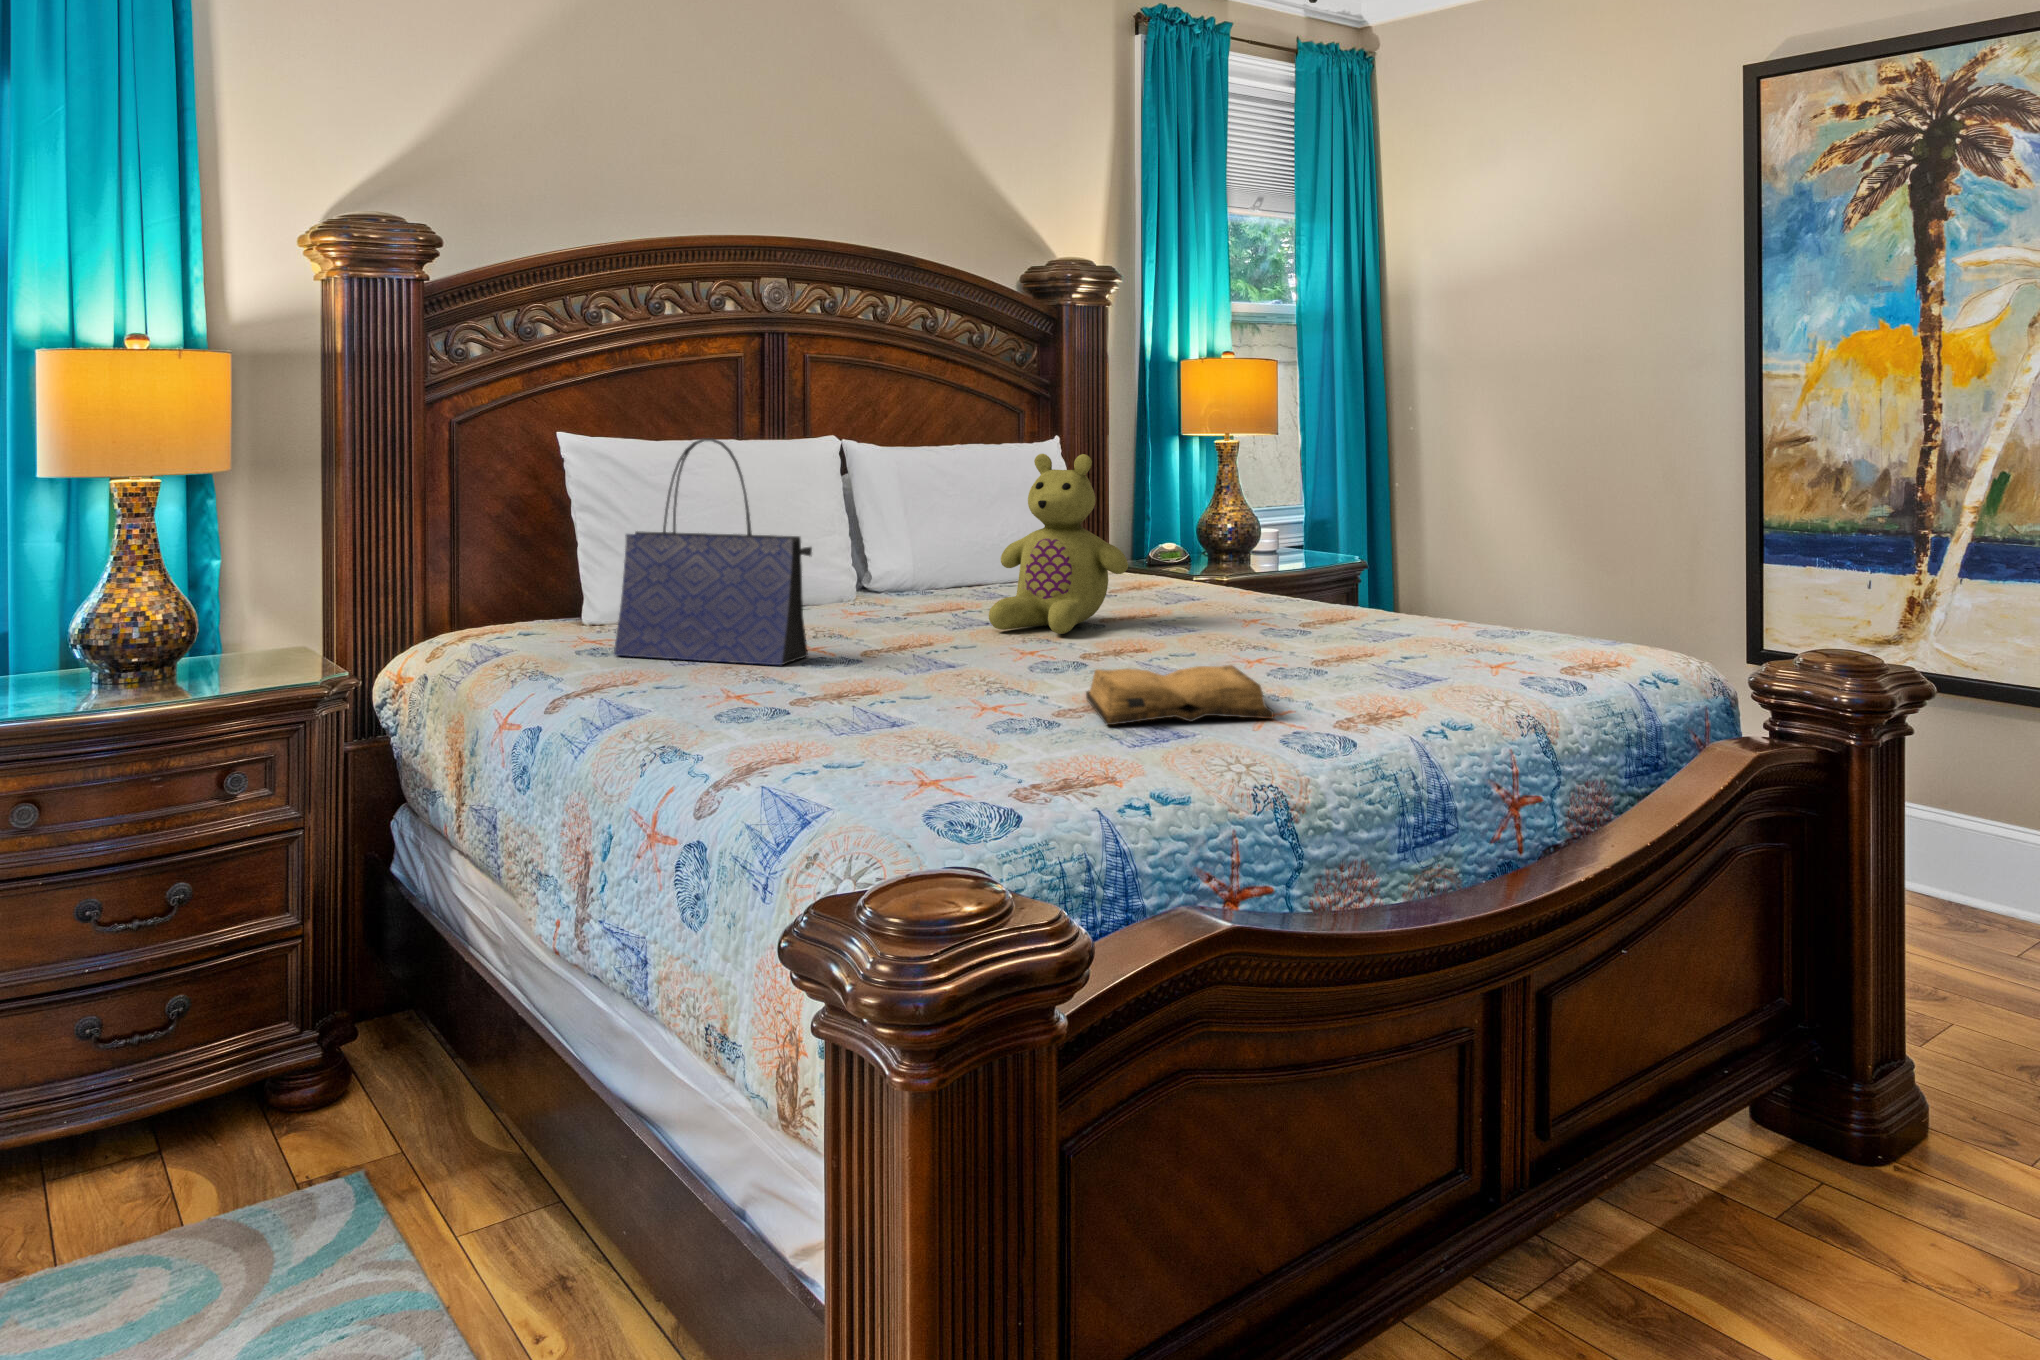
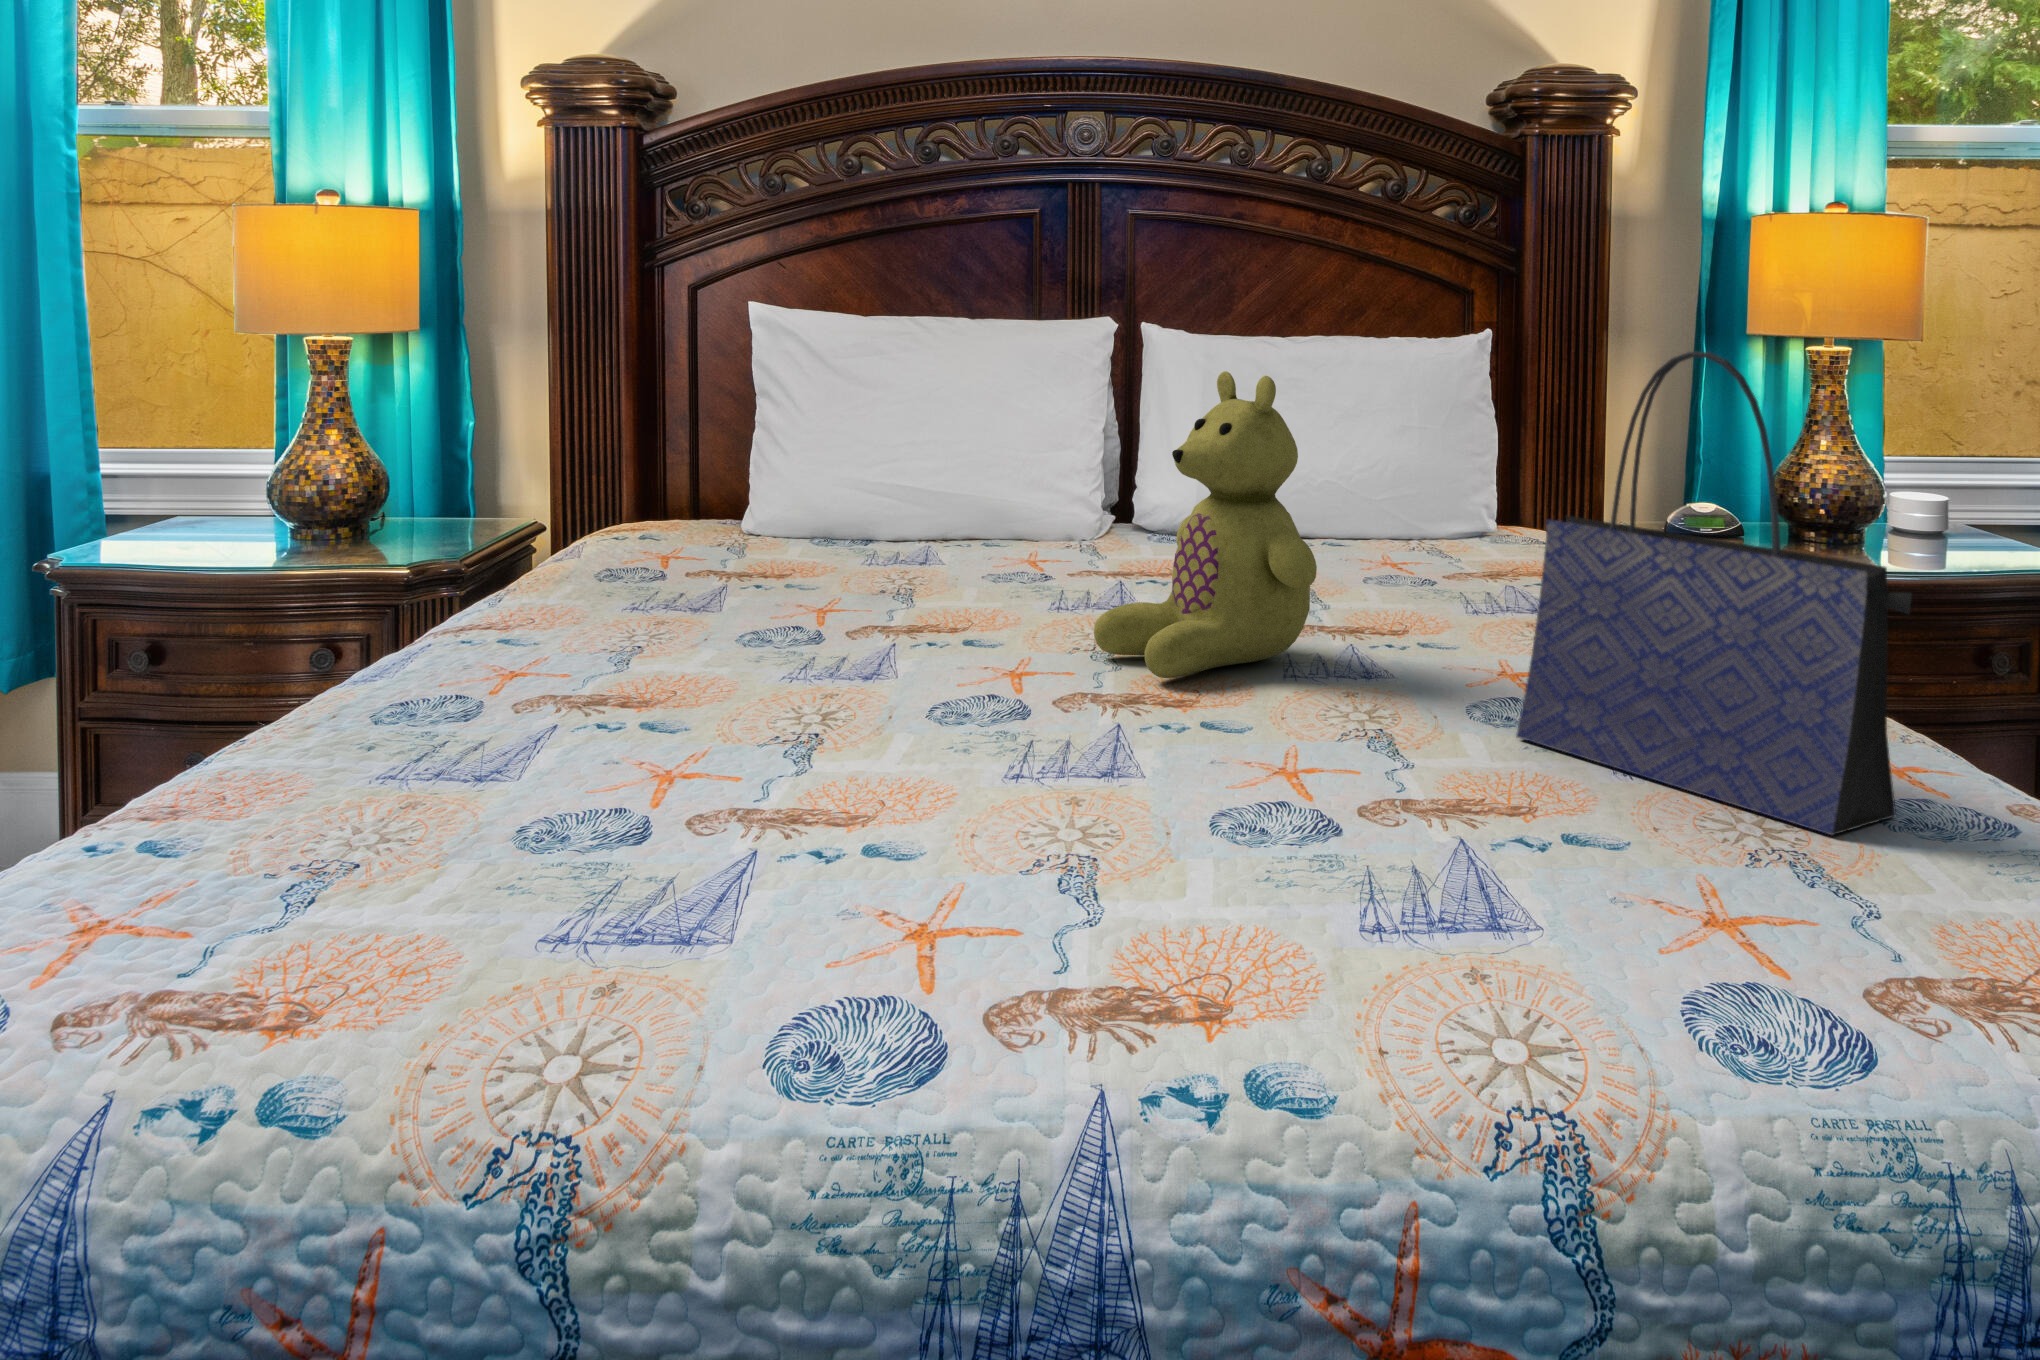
tote bag: present [614,438,812,665] -> present [1516,352,1912,835]
diary: present [1086,665,1274,725] -> none [654,772,1071,962]

